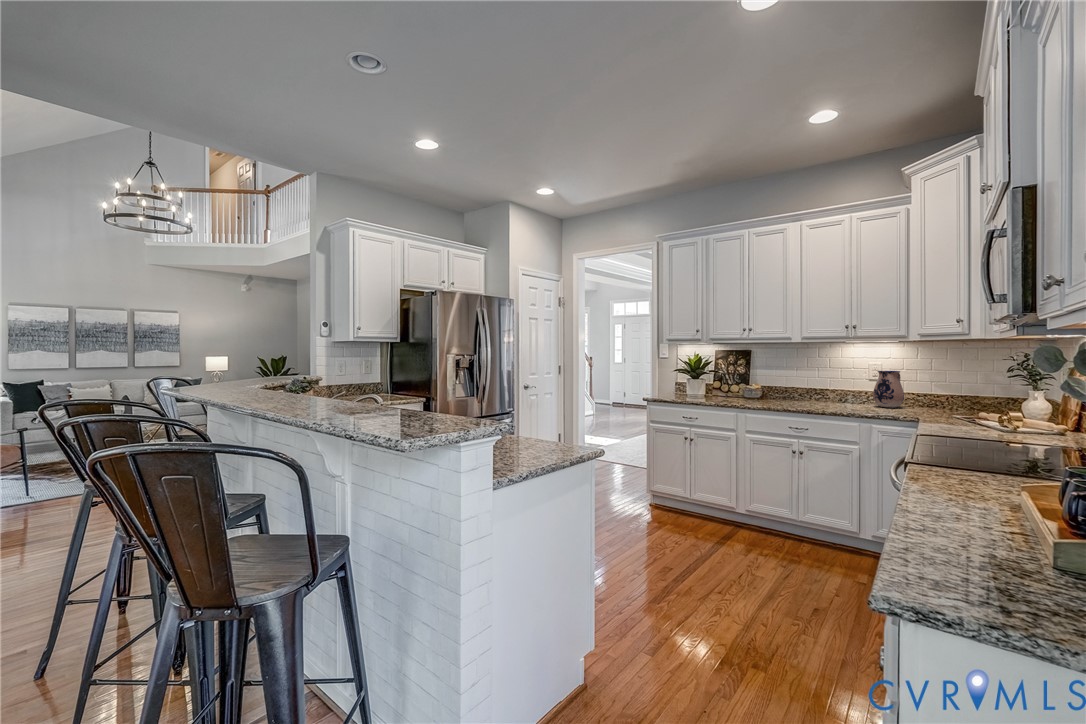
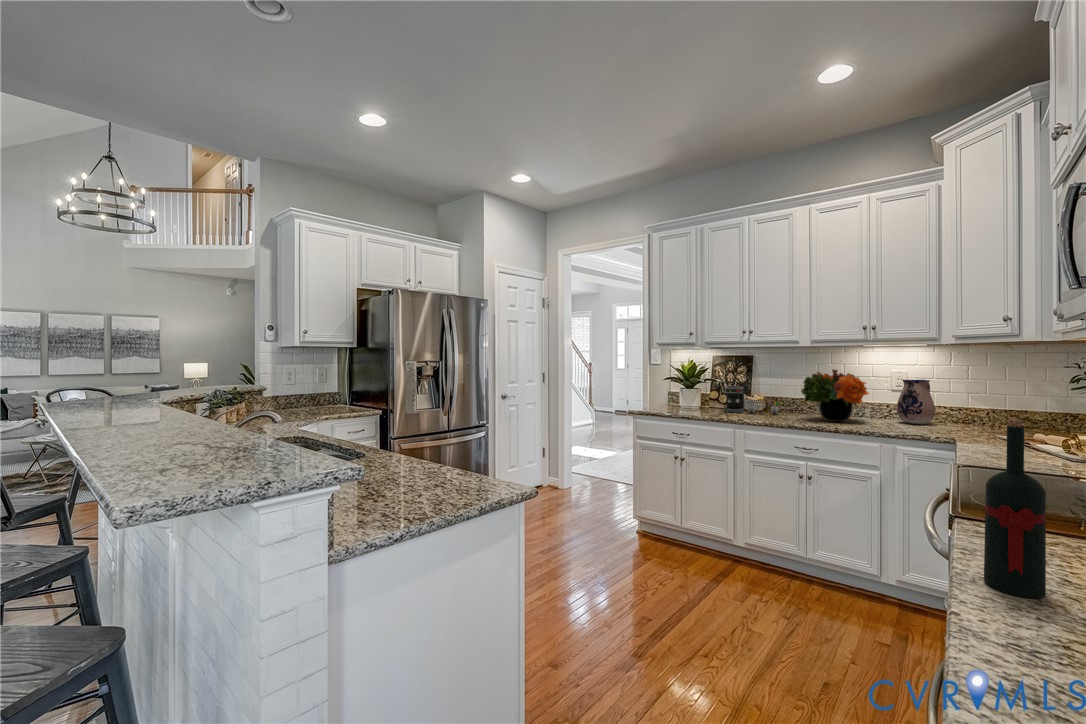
flower arrangement: none [793,362,851,406] -> present [801,369,869,422]
coffee maker: none [727,377,776,401] -> present [725,386,780,414]
wine bottle: none [926,389,962,499] -> present [984,419,1046,598]

